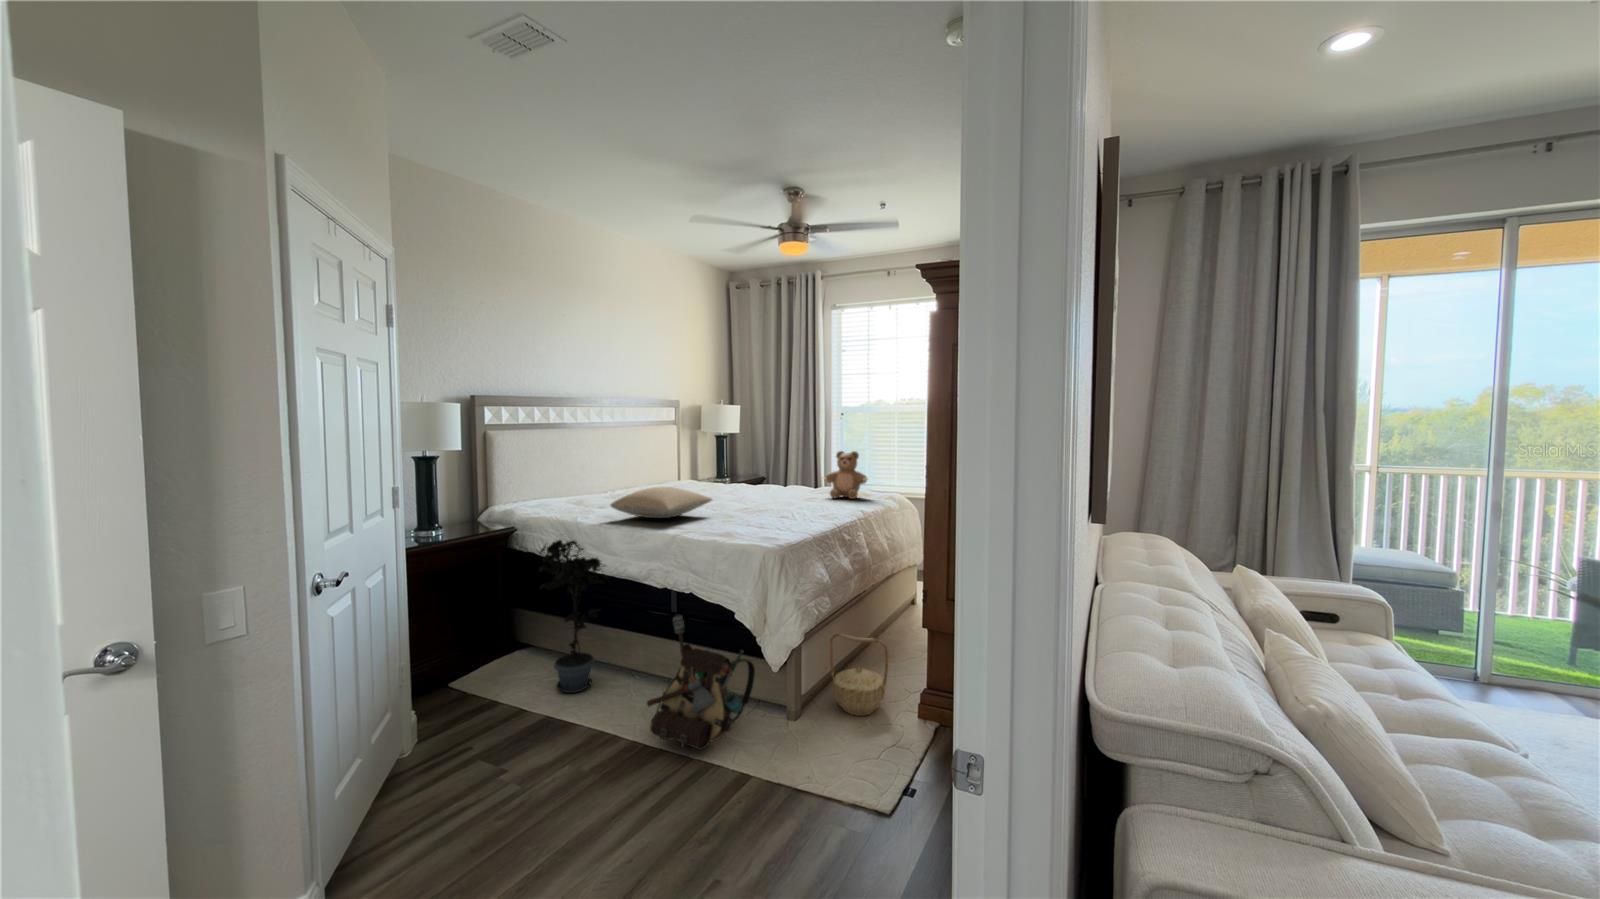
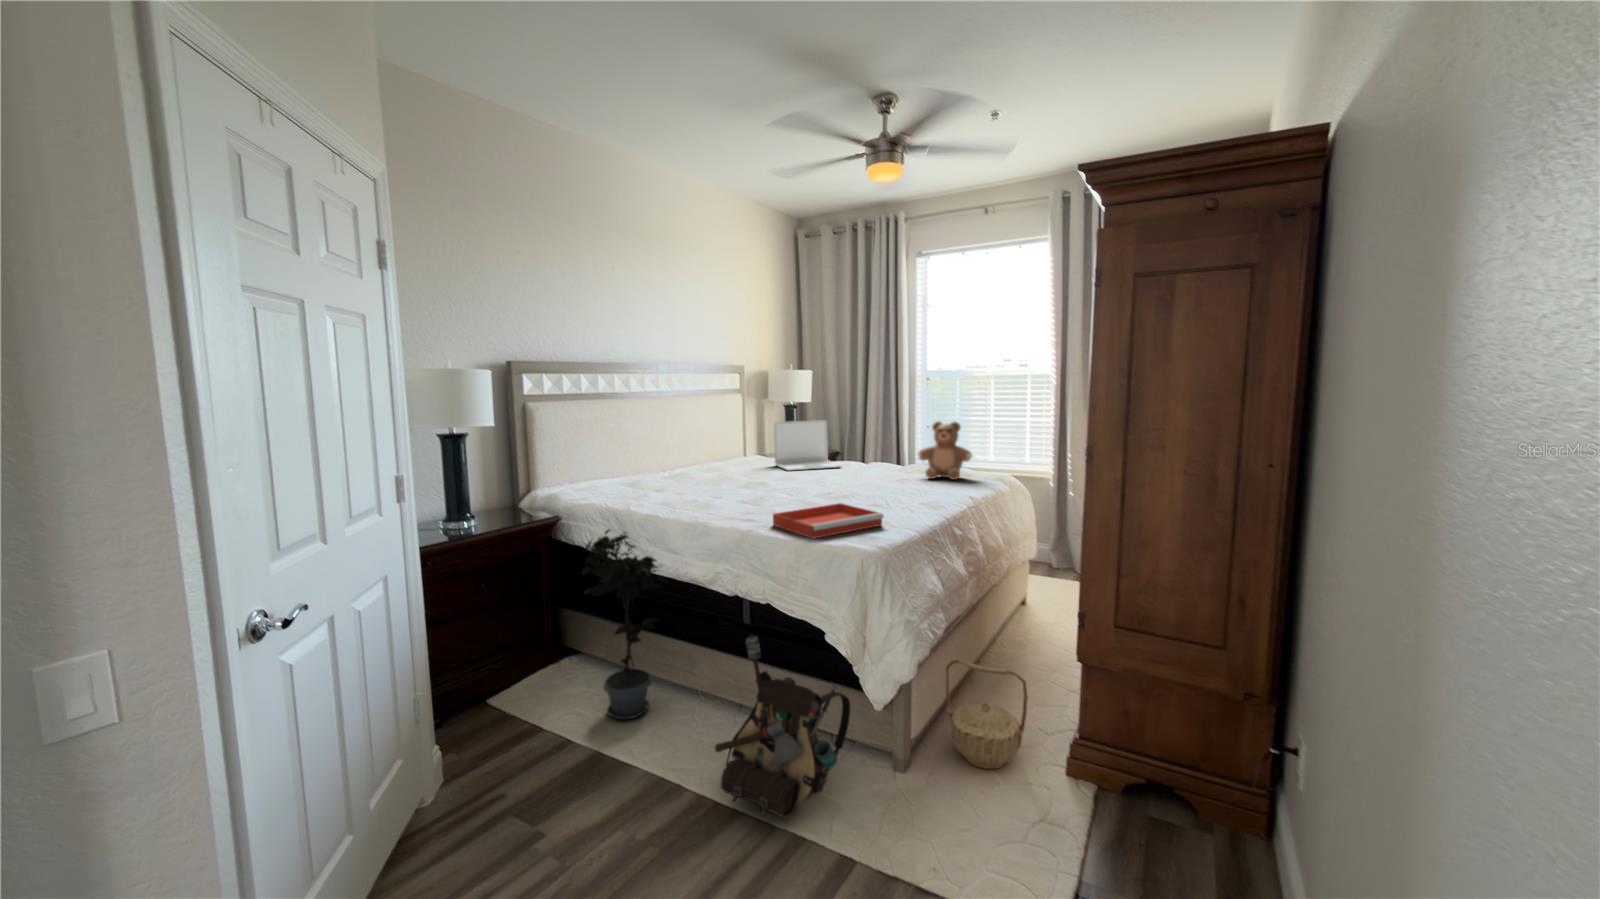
laptop: none [704,449,763,492] -> present [774,420,842,471]
pillow: present [610,487,712,518] -> none [666,468,789,506]
tray: none [697,514,785,540] -> present [773,503,884,539]

